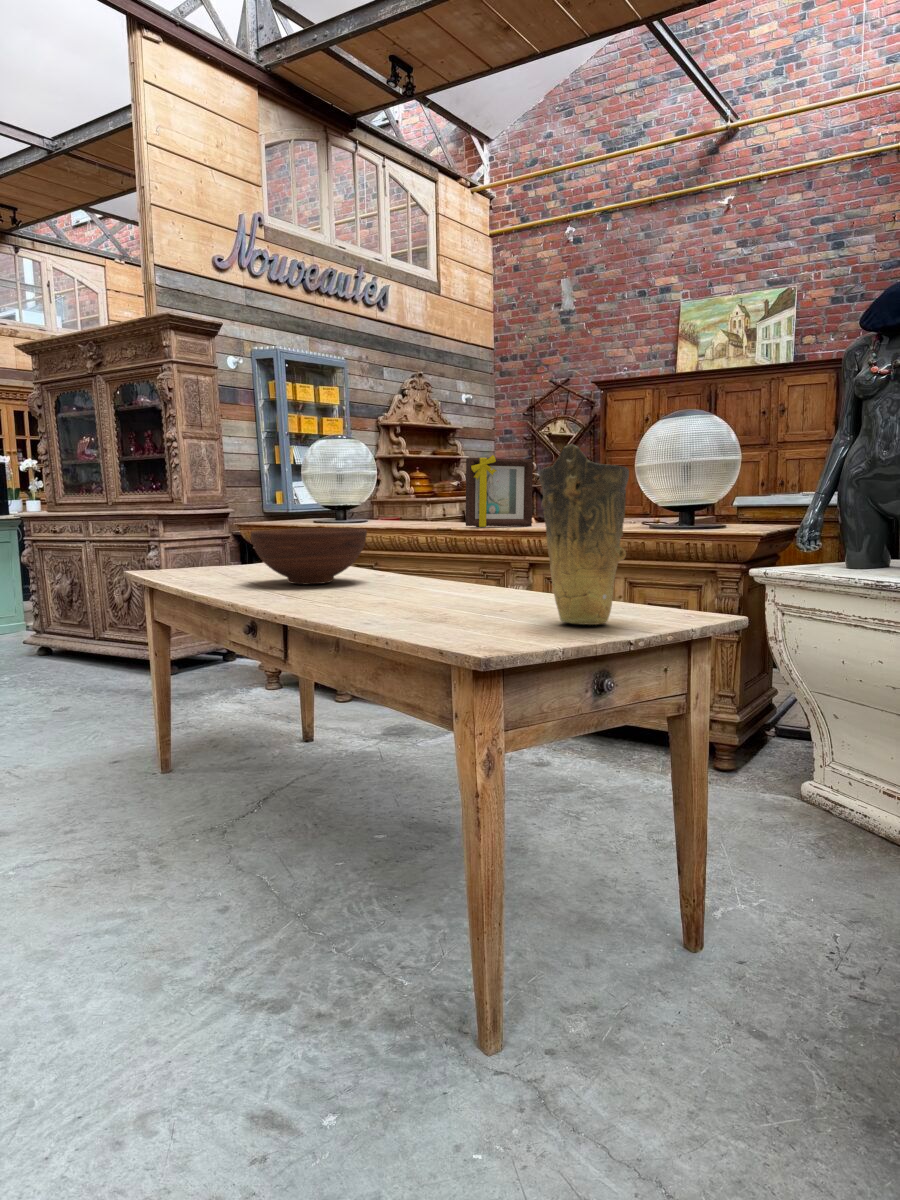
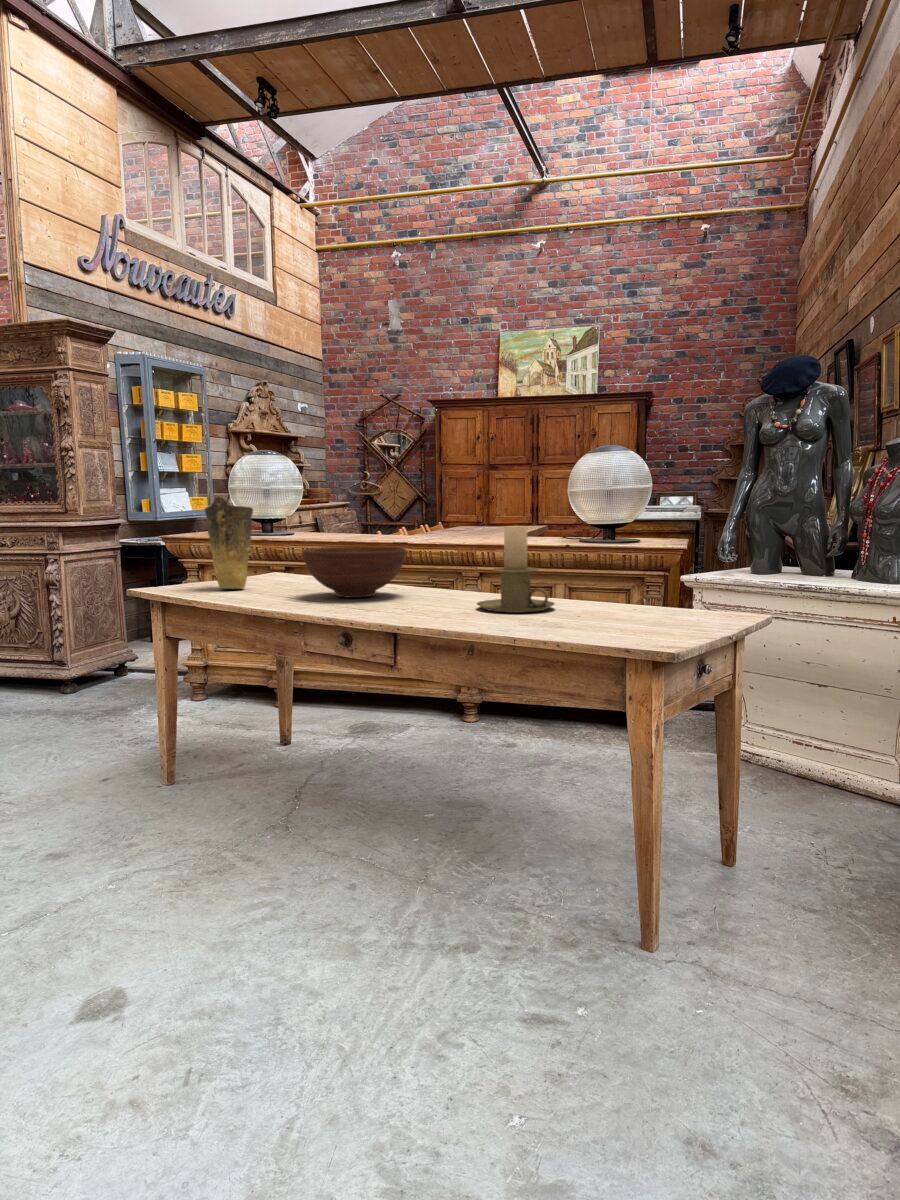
vase: present [539,444,629,625] -> present [205,496,253,589]
picture frame: present [466,455,533,527] -> none [419,478,474,542]
candle holder: none [383,500,480,608] -> present [477,526,555,613]

